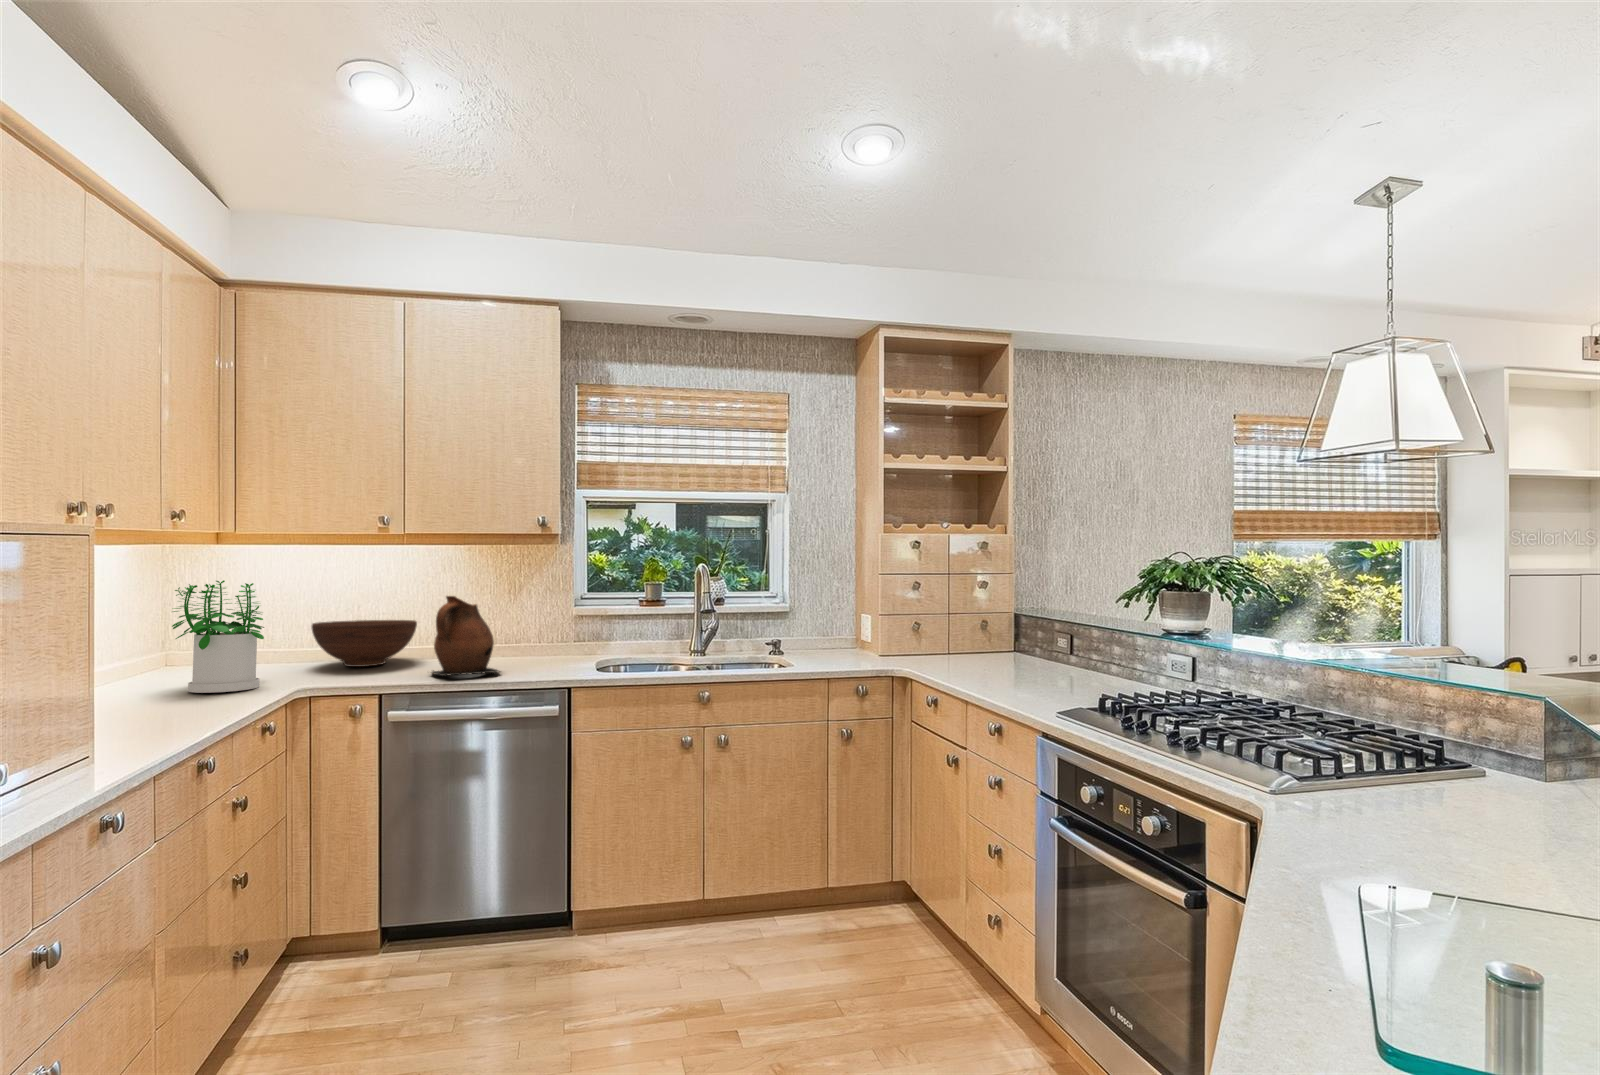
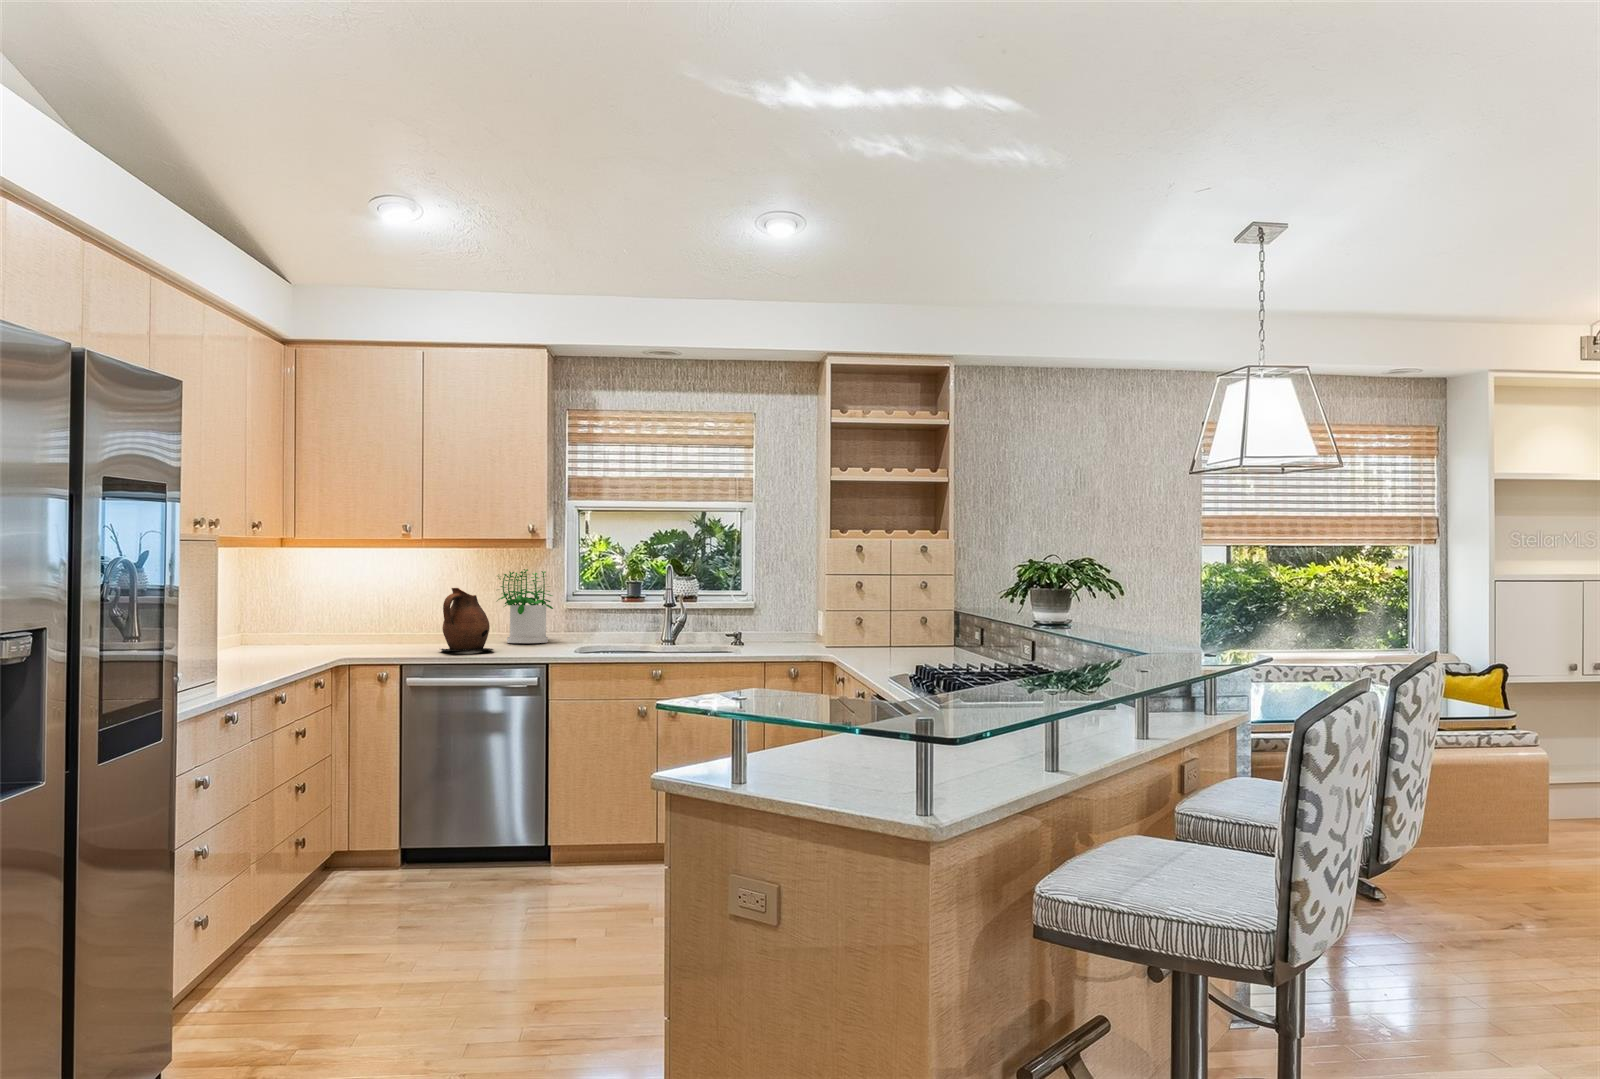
potted plant: present [172,580,264,693] -> present [497,569,553,643]
fruit bowl: present [312,620,417,667] -> none [351,610,432,646]

